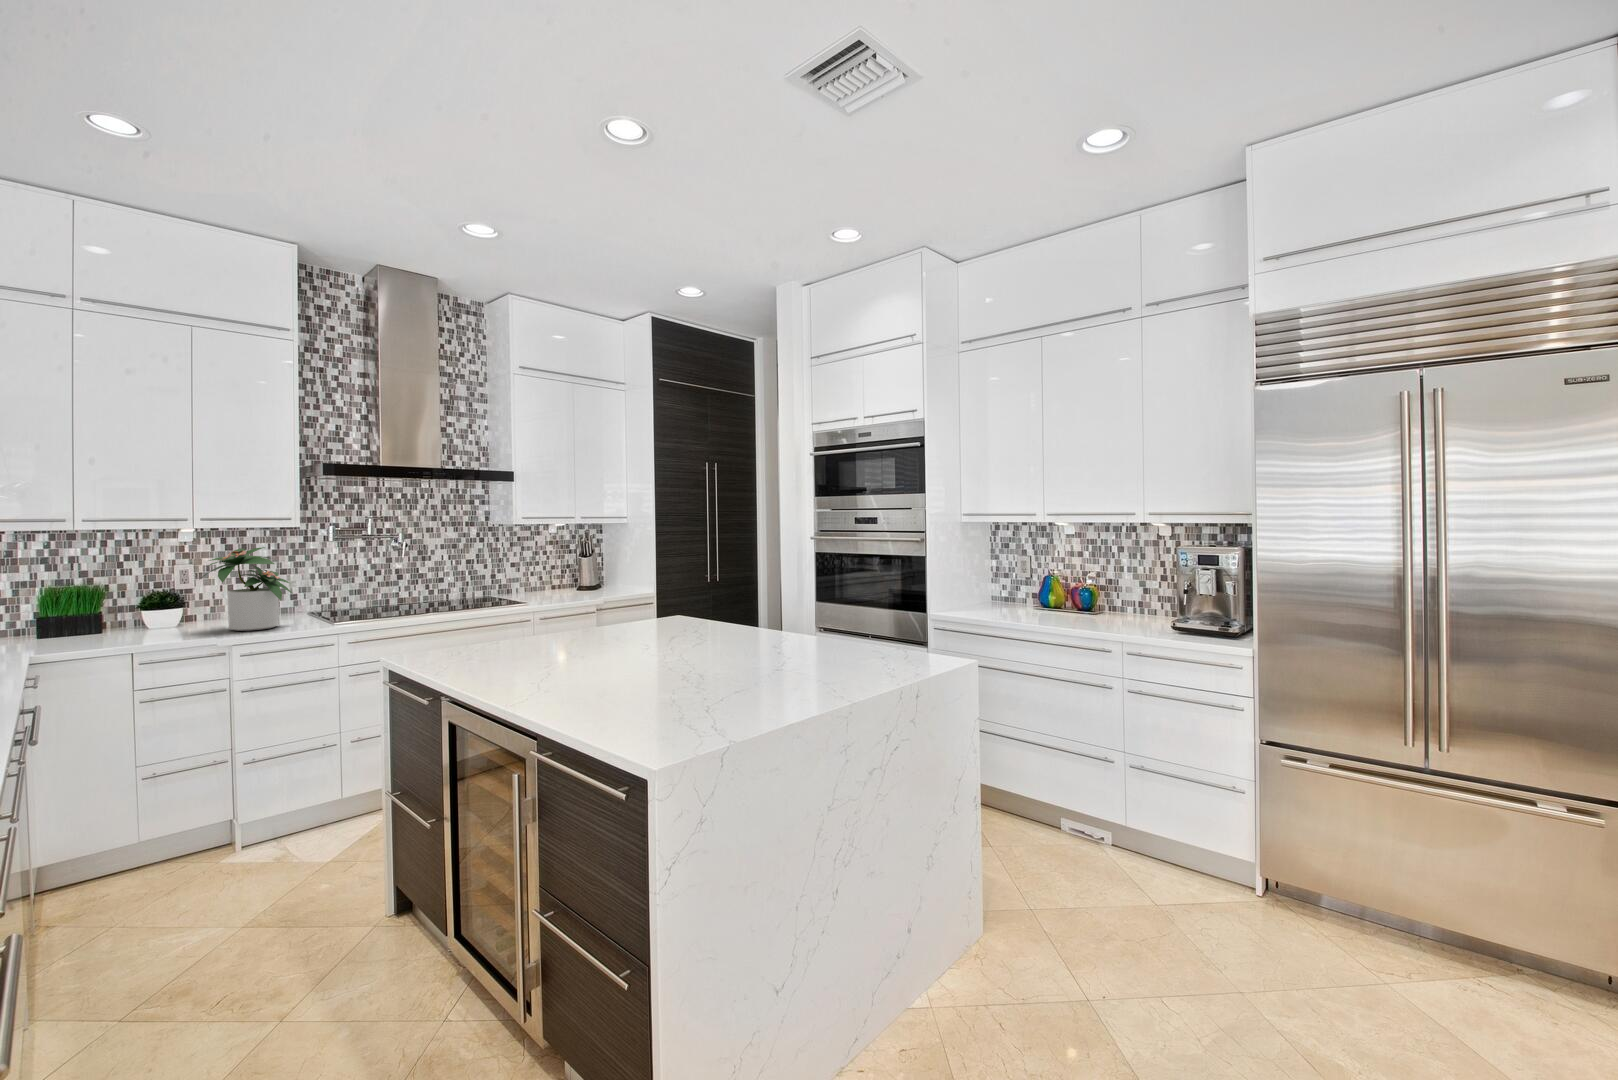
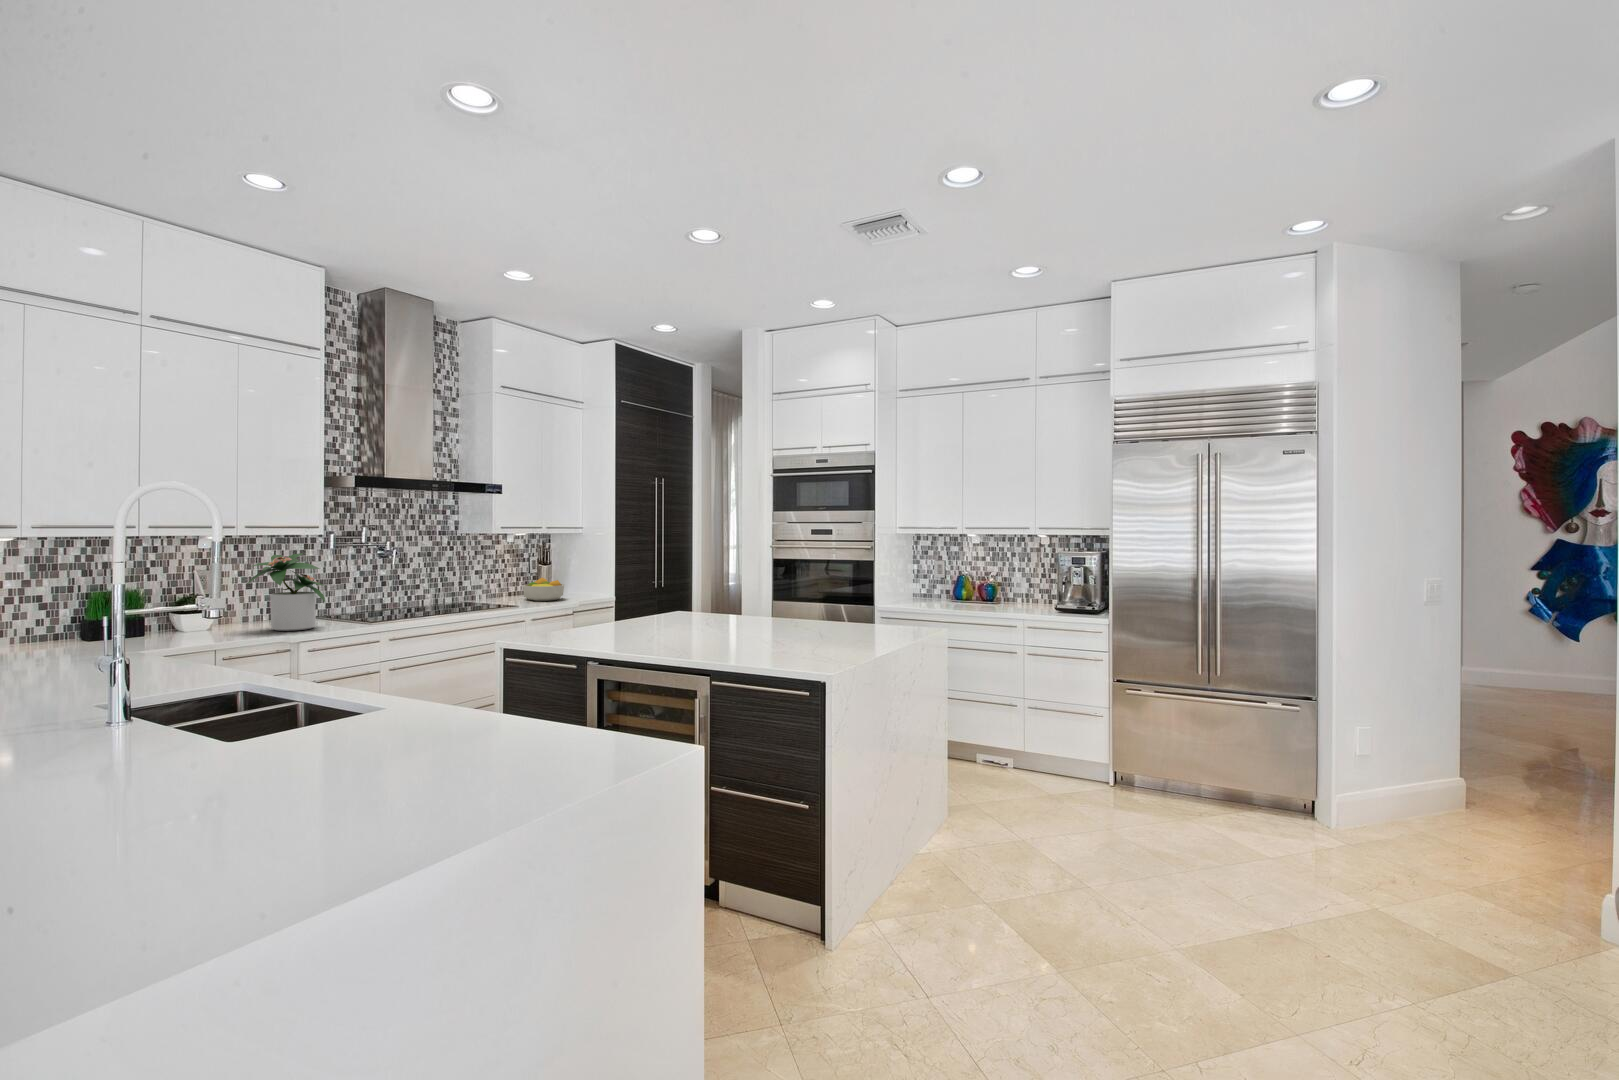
fruit bowl: none [556,571,601,596] -> present [523,578,564,601]

